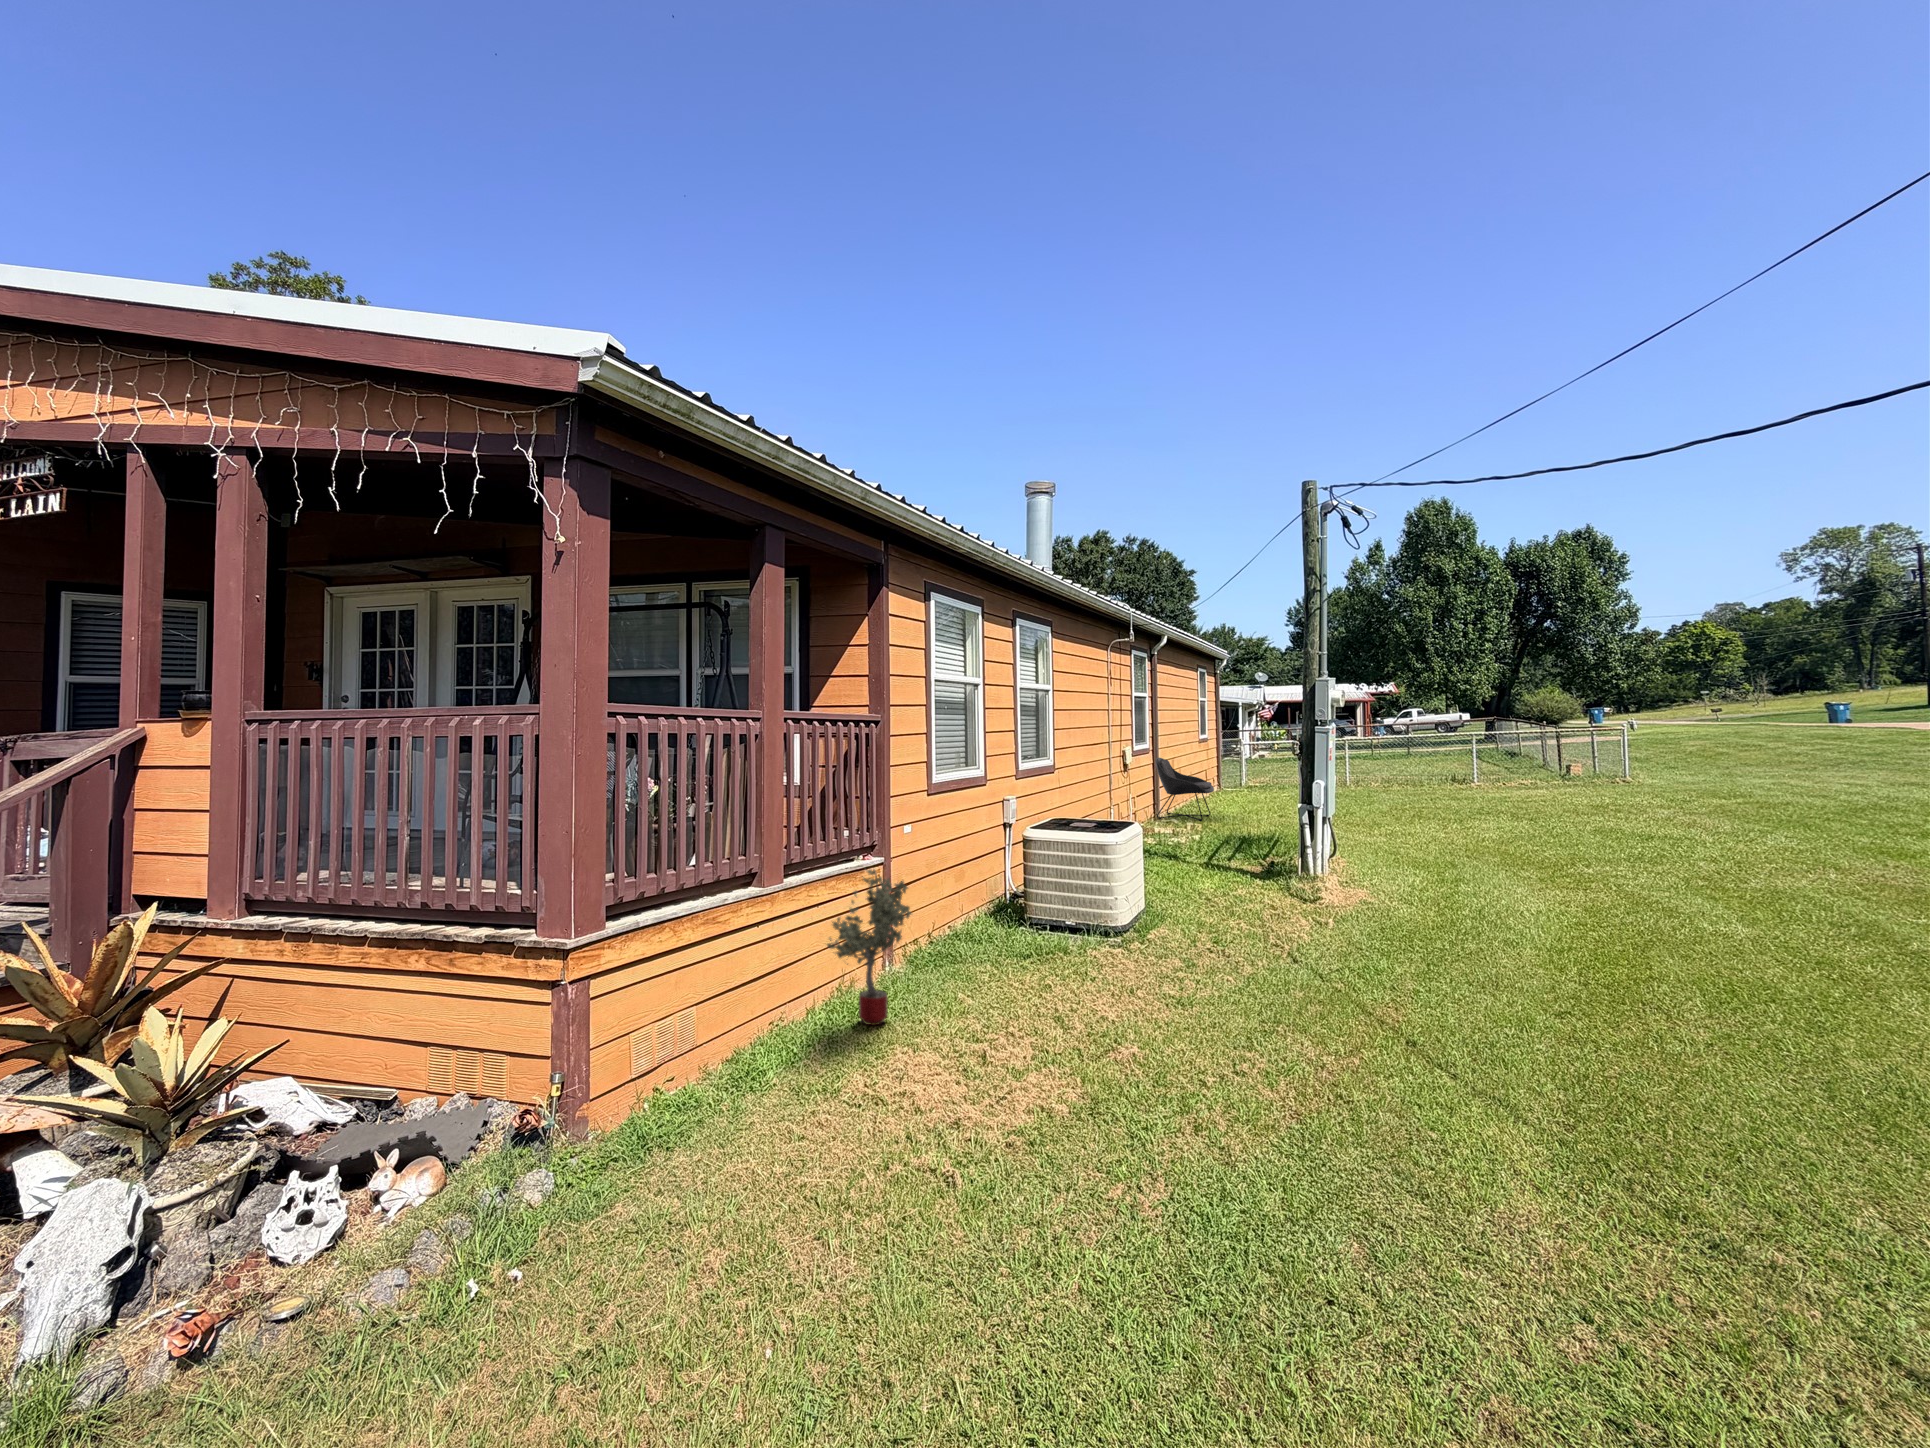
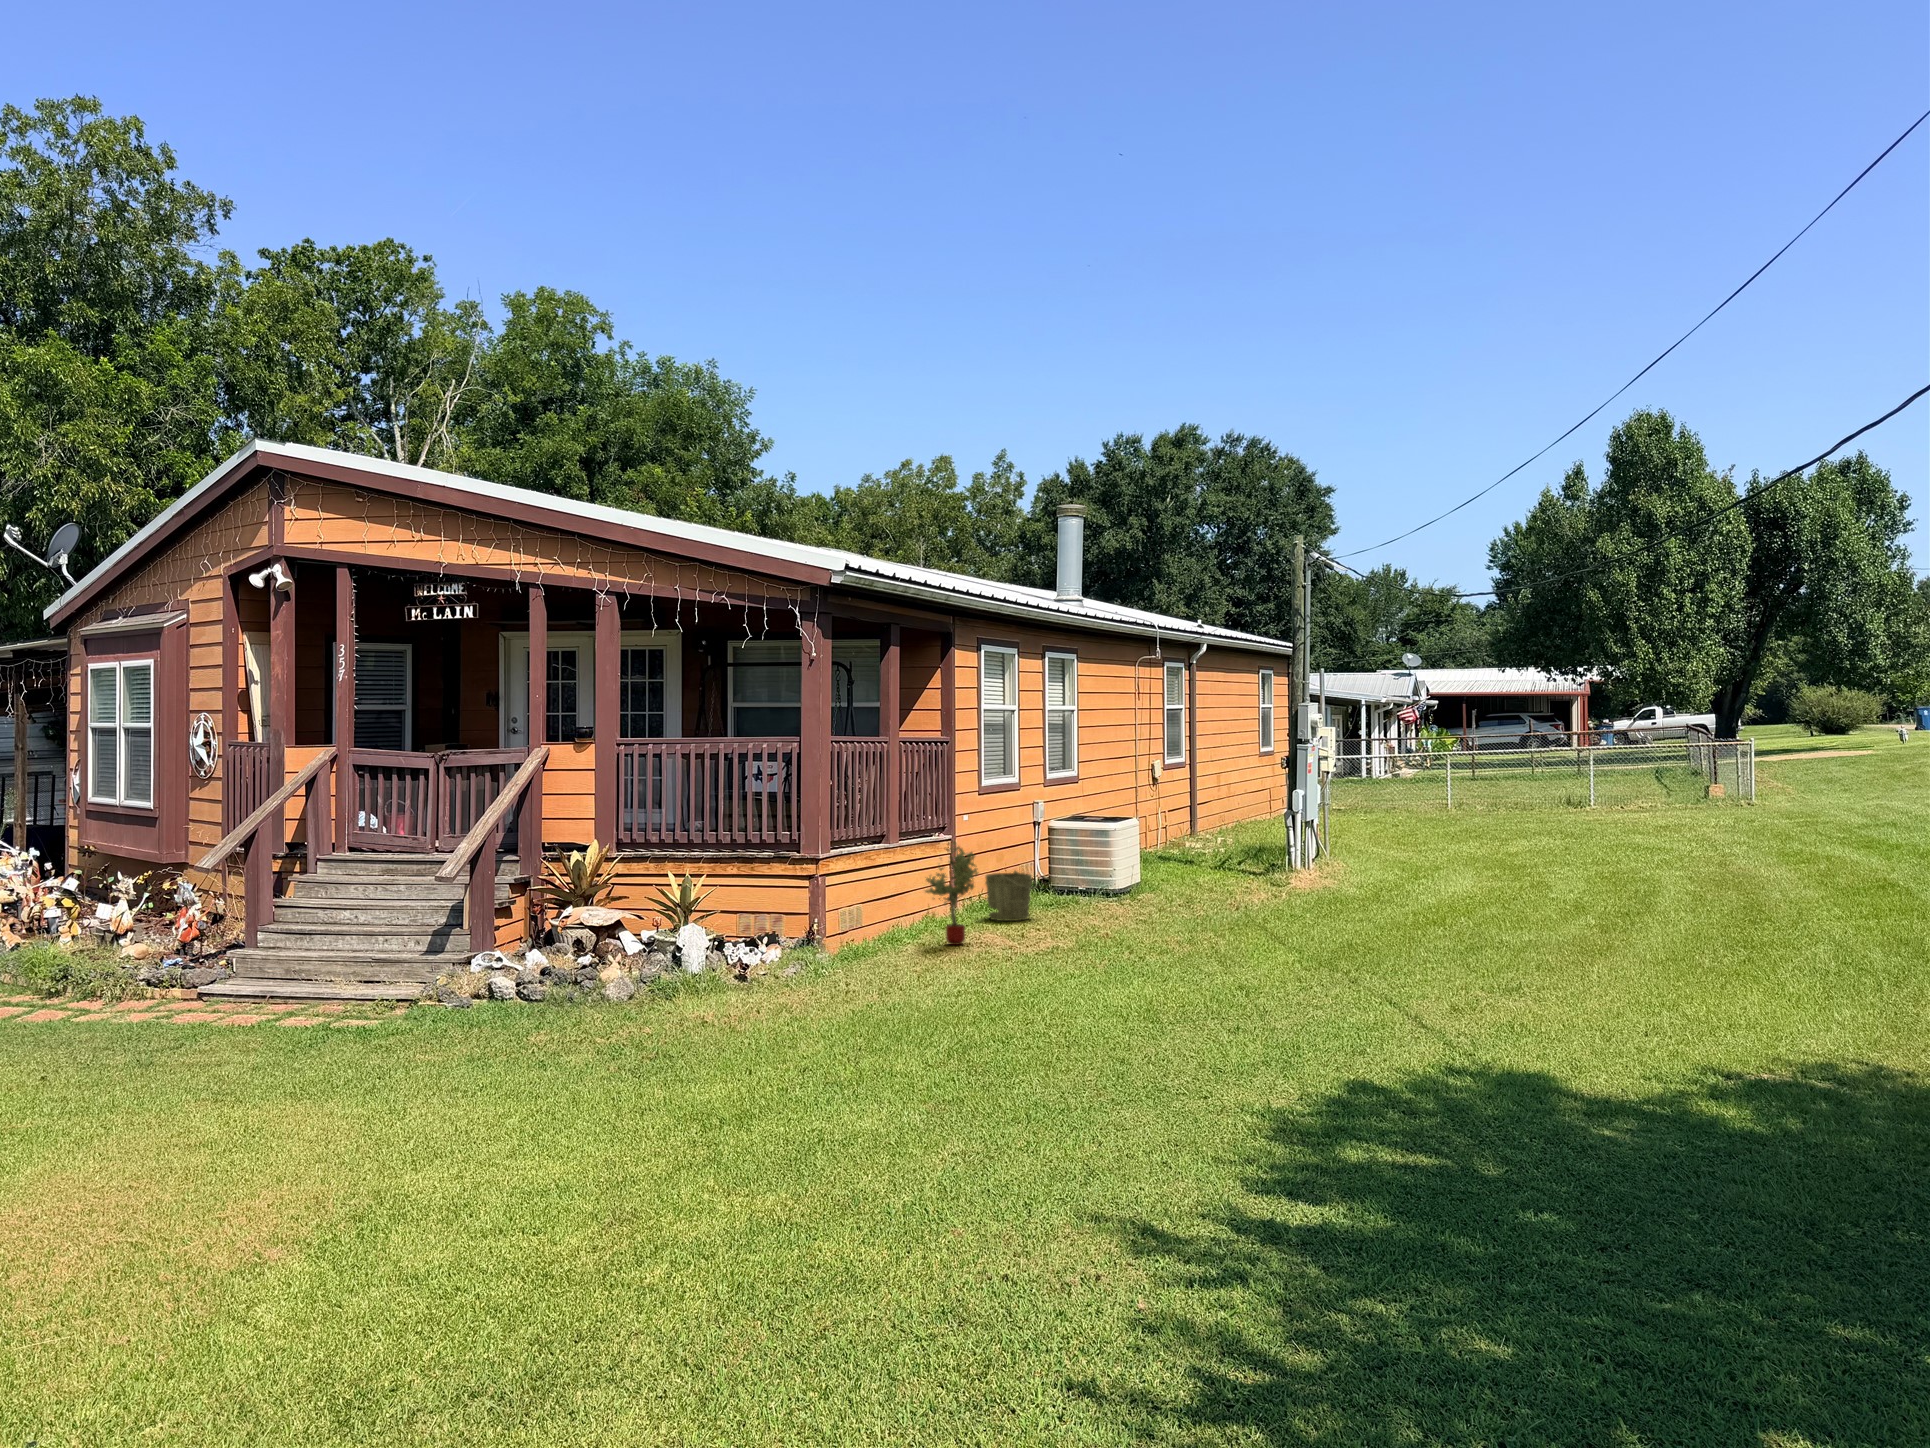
lounge chair: present [1155,758,1214,821] -> none [1191,778,1256,846]
bucket: none [937,885,1002,955] -> present [986,871,1032,921]

